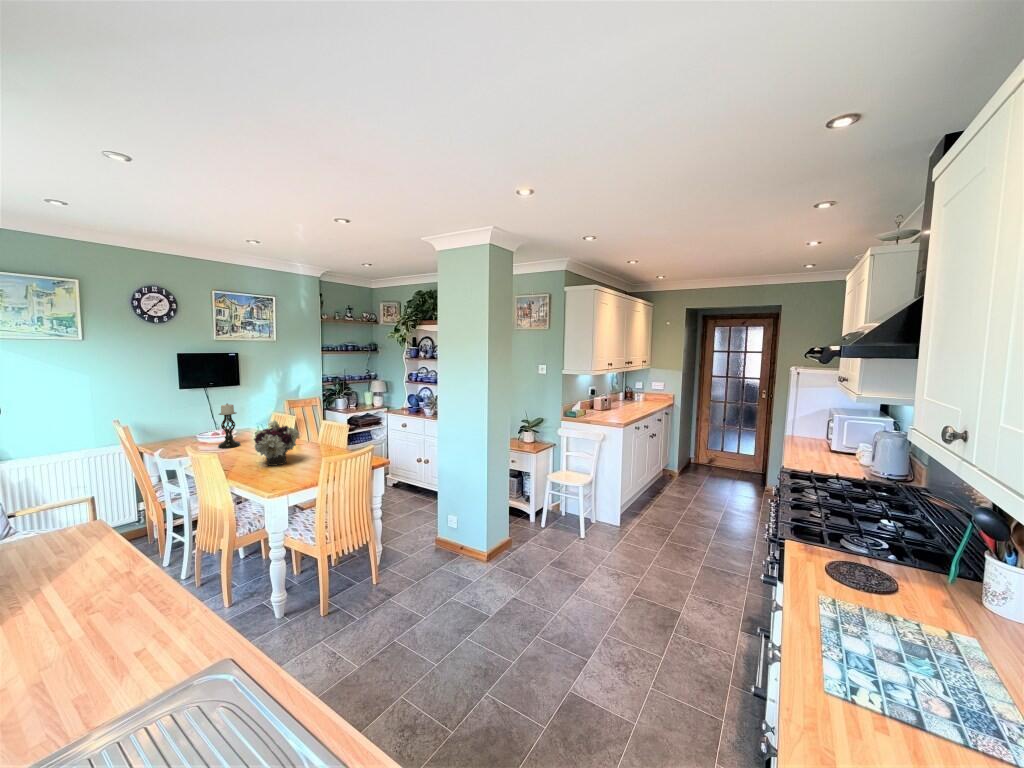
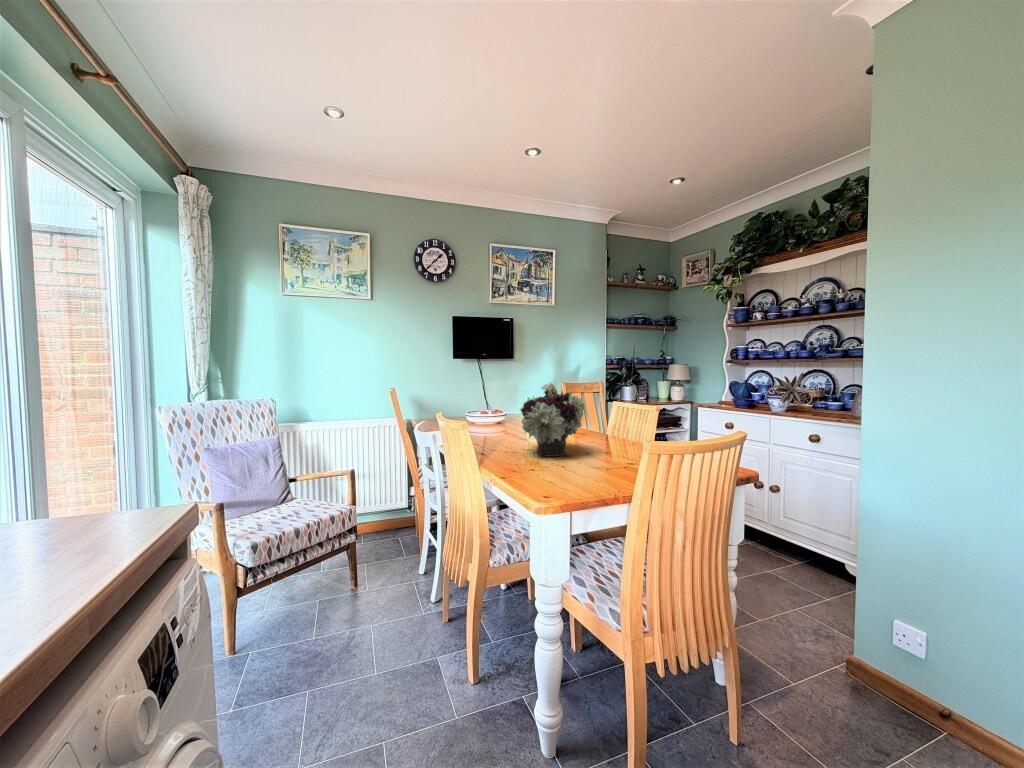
candle holder: present [218,403,240,448] -> none [485,370,510,430]

